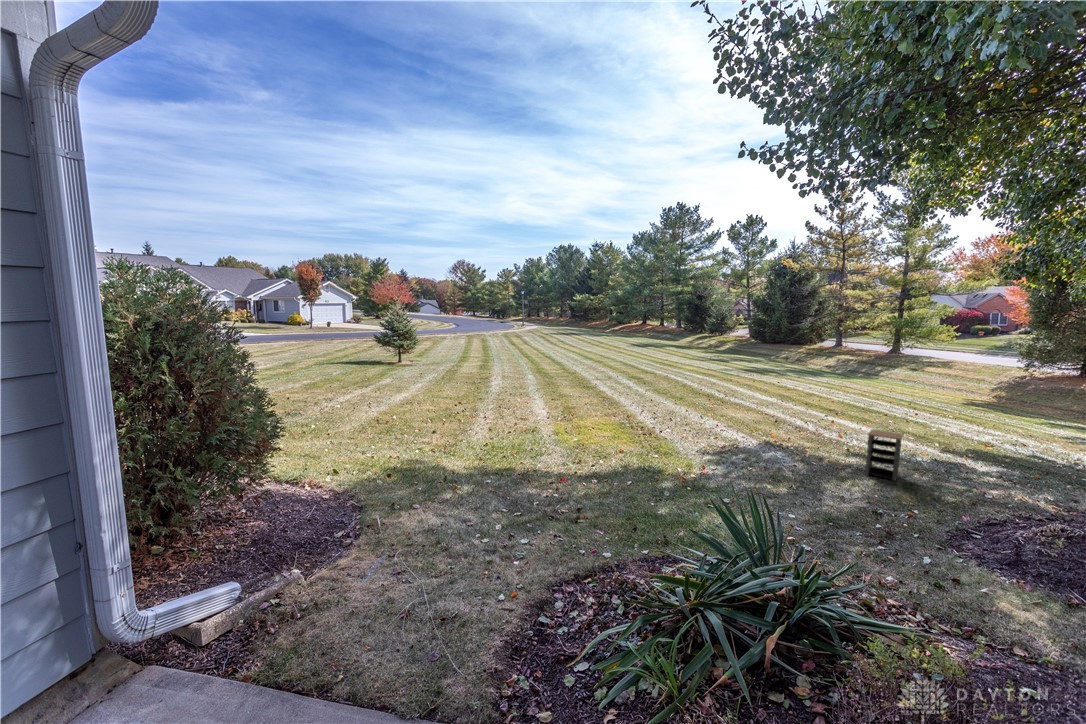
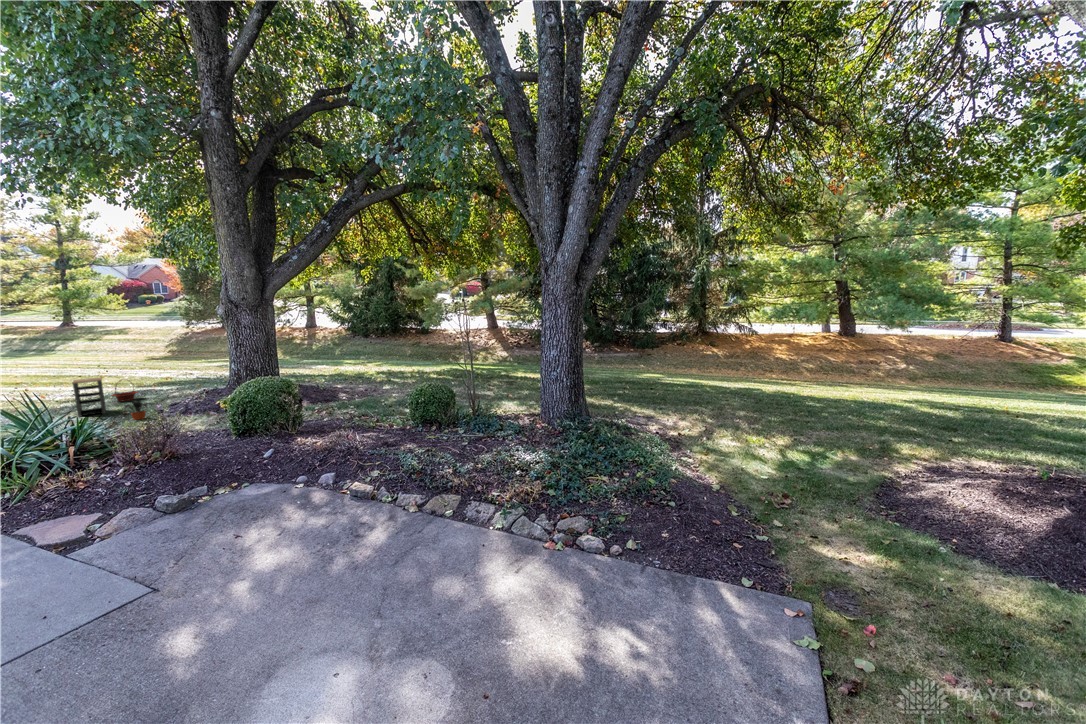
basket: none [909,439,946,469] -> present [112,384,138,402]
potted plant: none [916,483,961,513] -> present [124,401,149,420]

